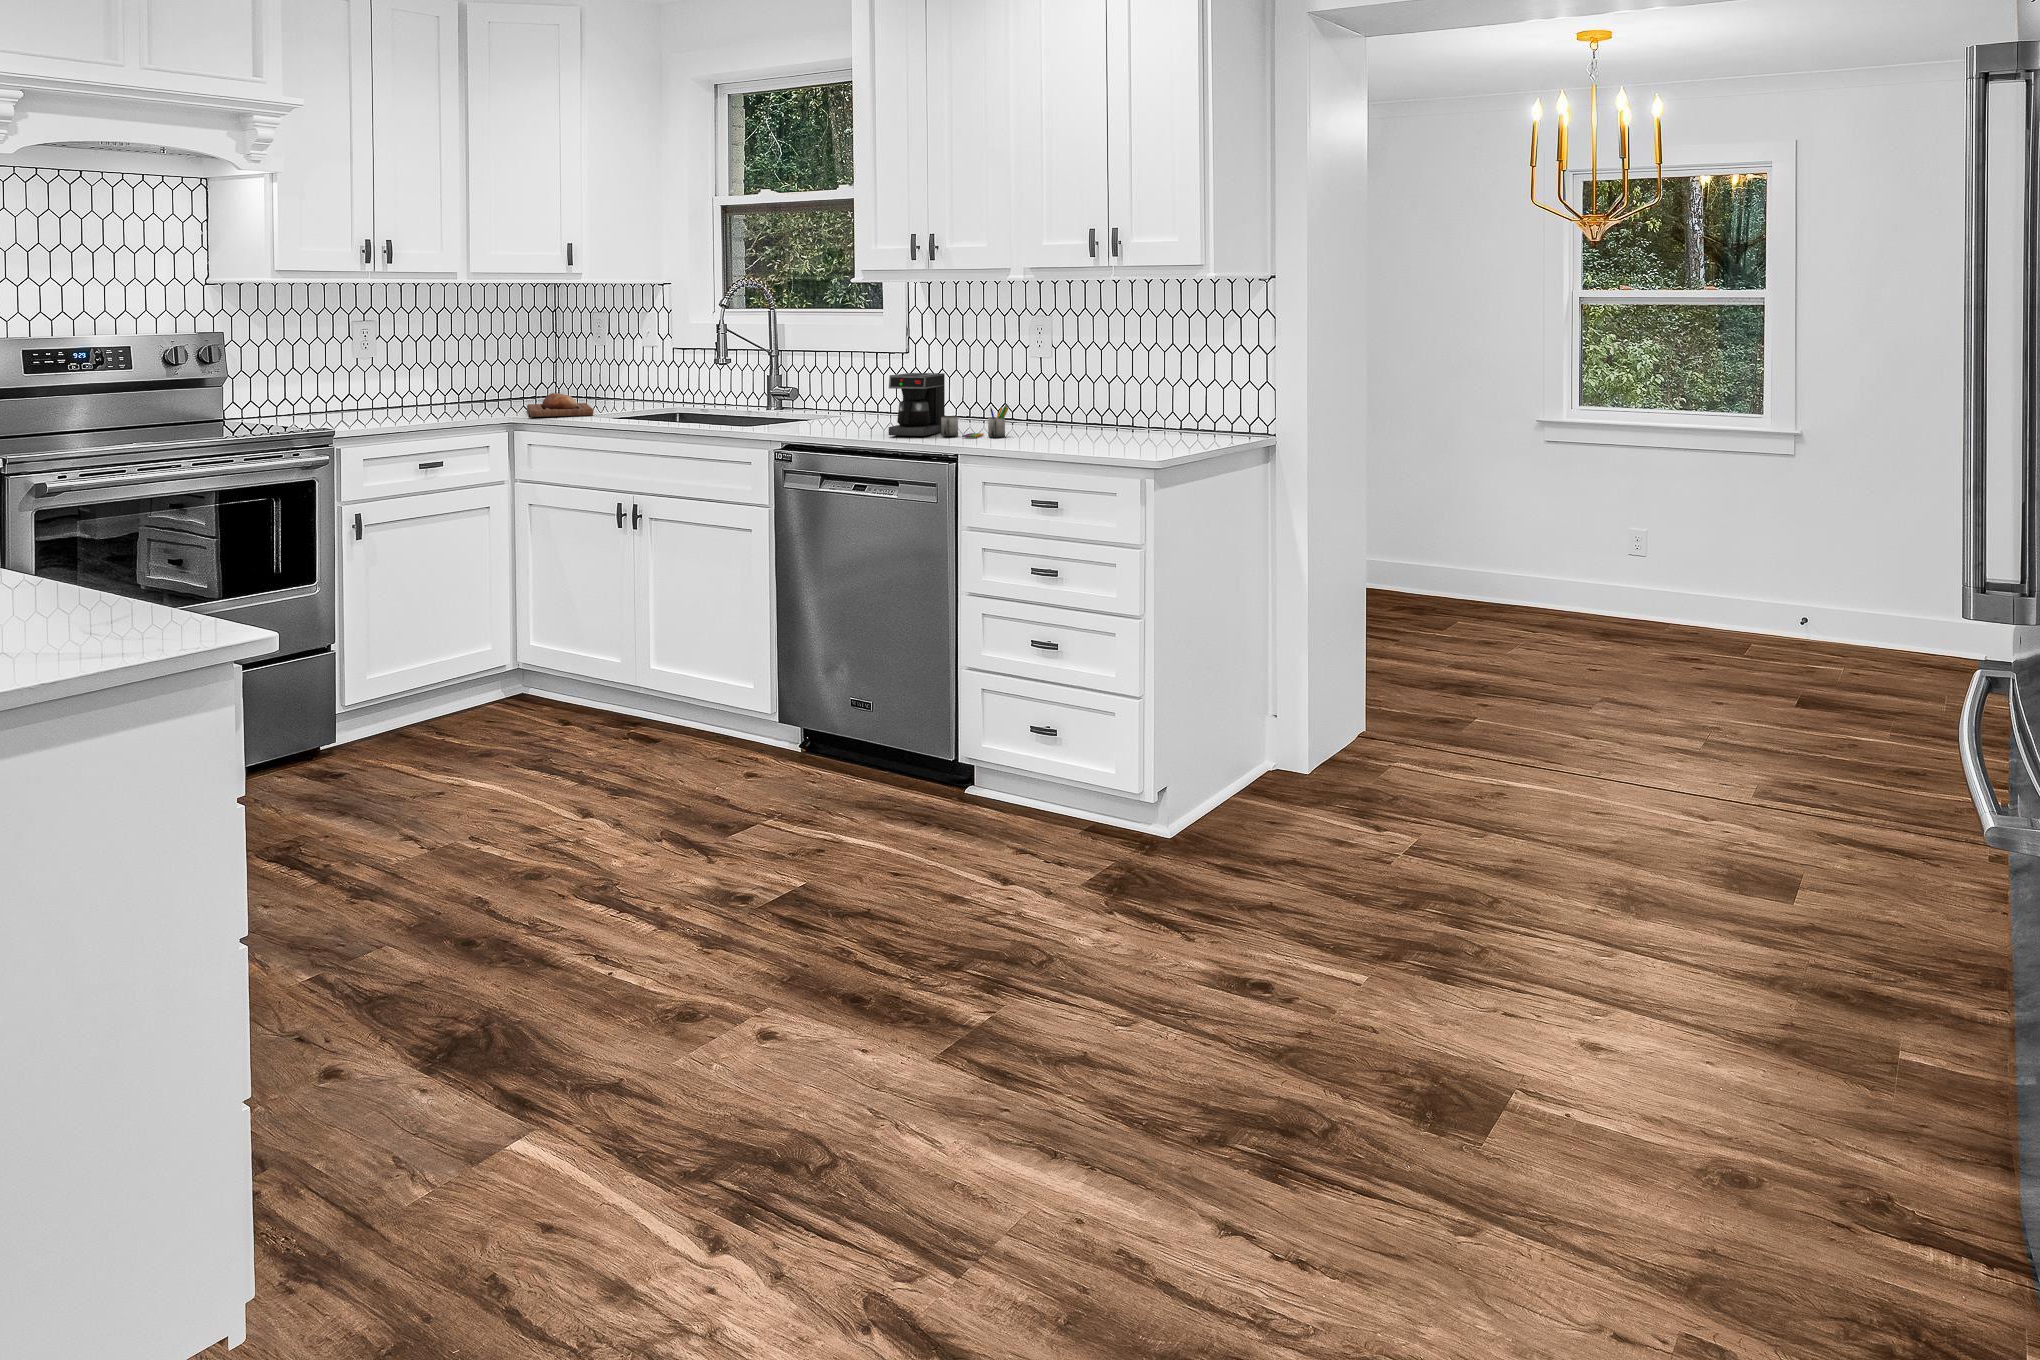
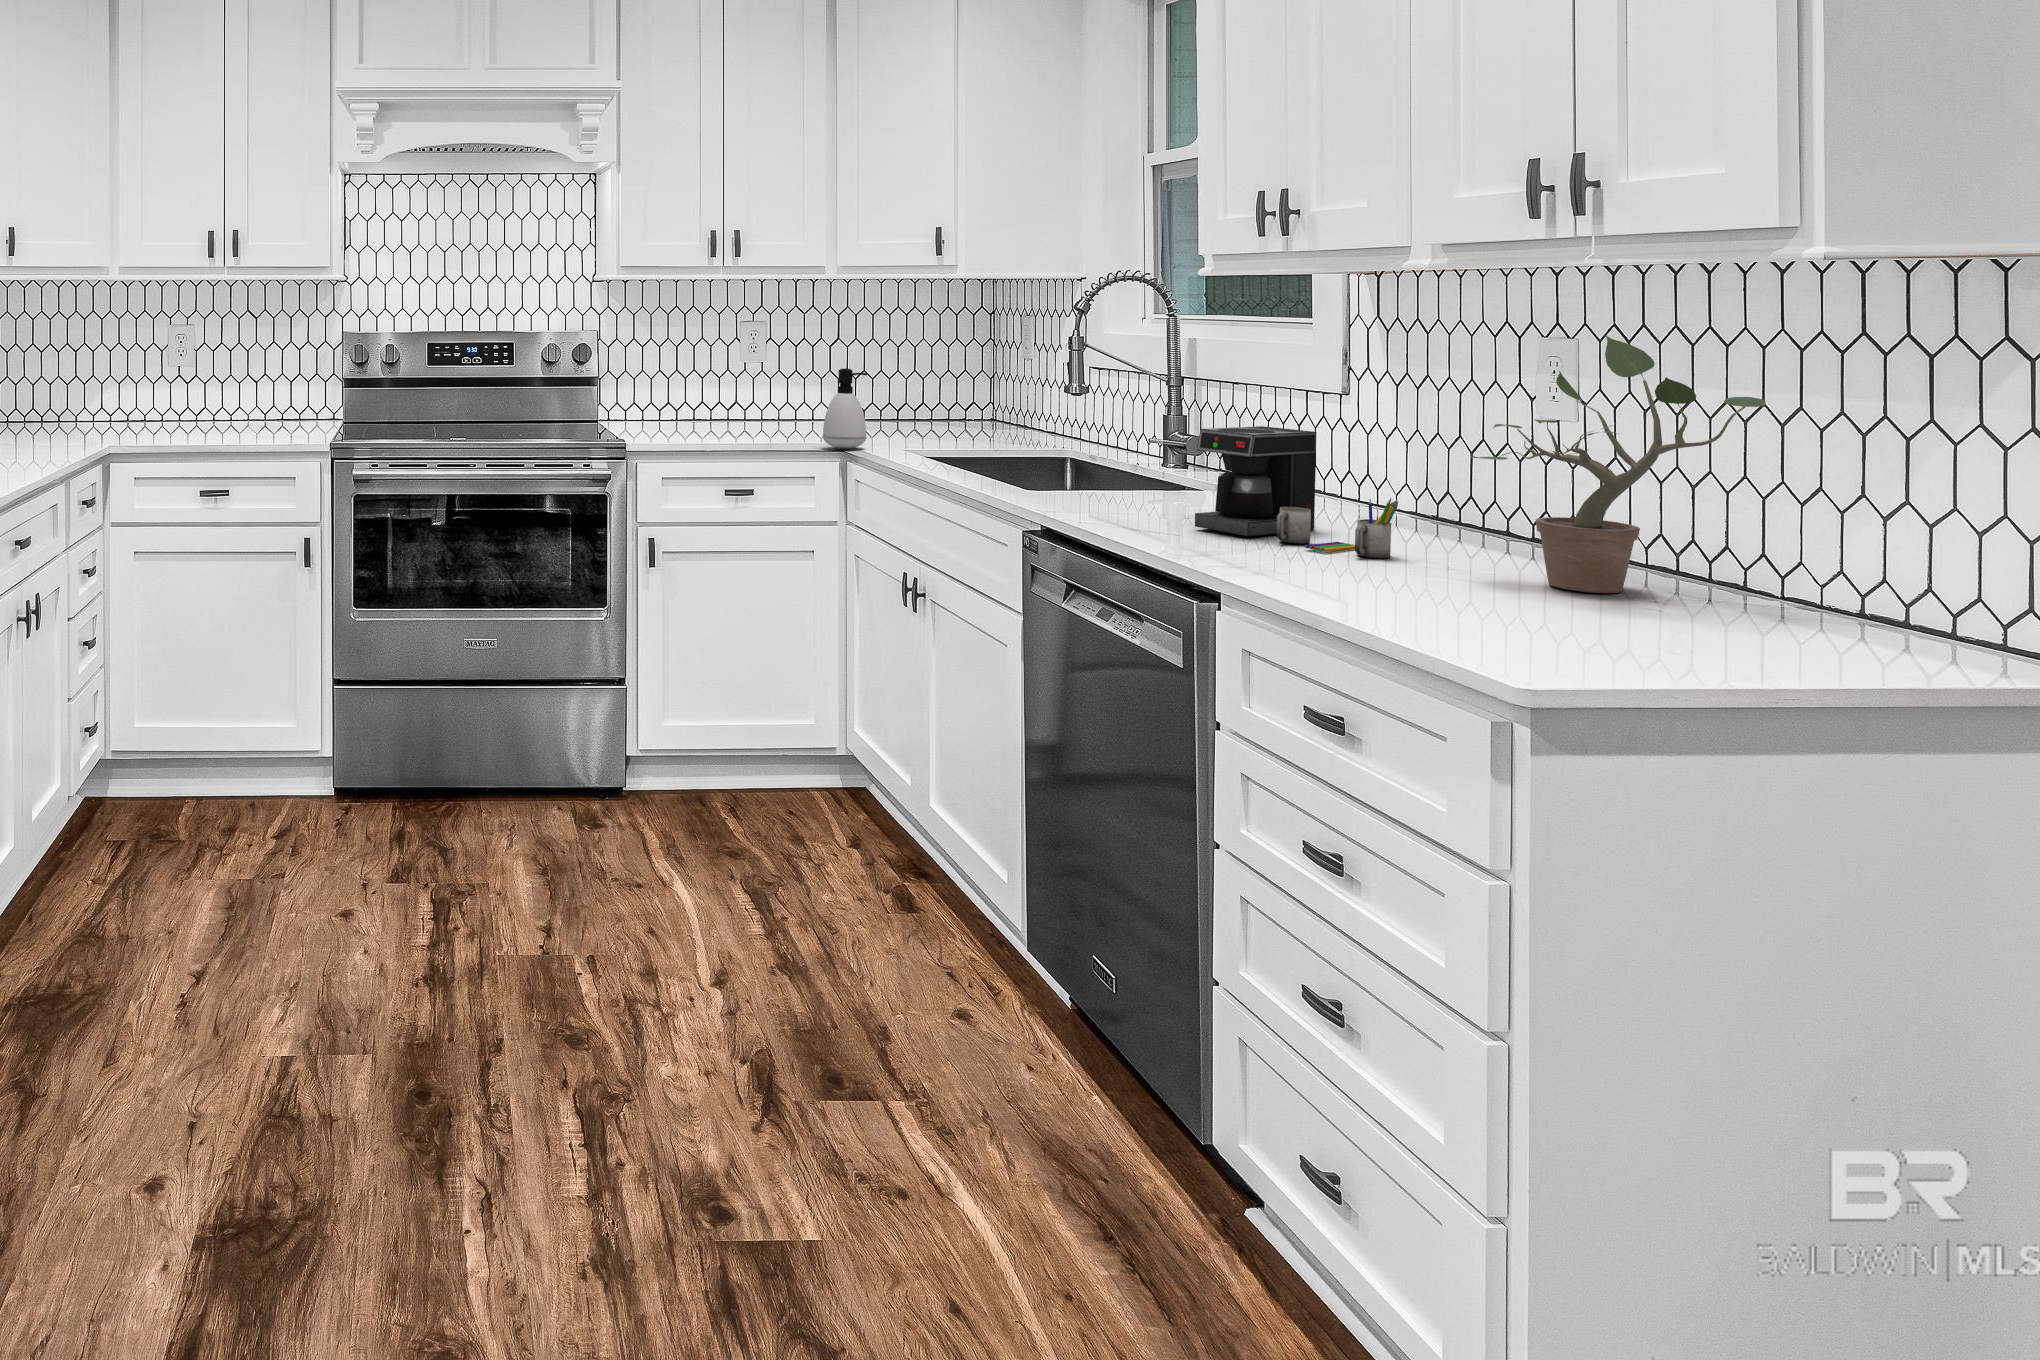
potted plant: none [1051,312,1166,437] -> present [1471,336,1766,593]
soap dispenser: none [491,356,531,424] -> present [823,368,867,449]
bread loaf: present [527,393,593,417] -> none [886,414,983,445]

